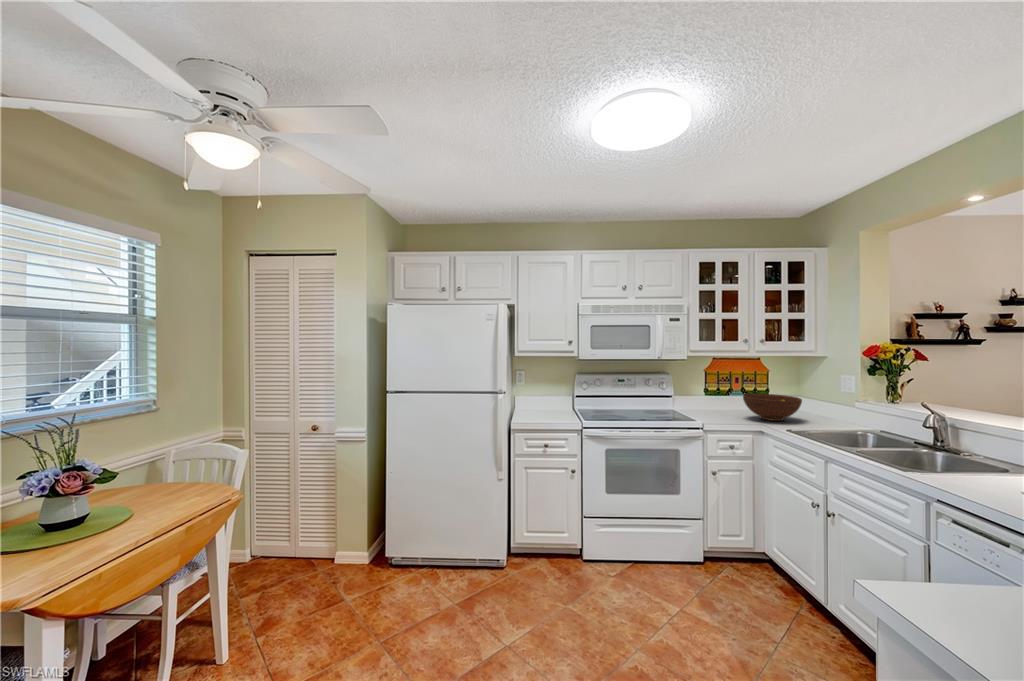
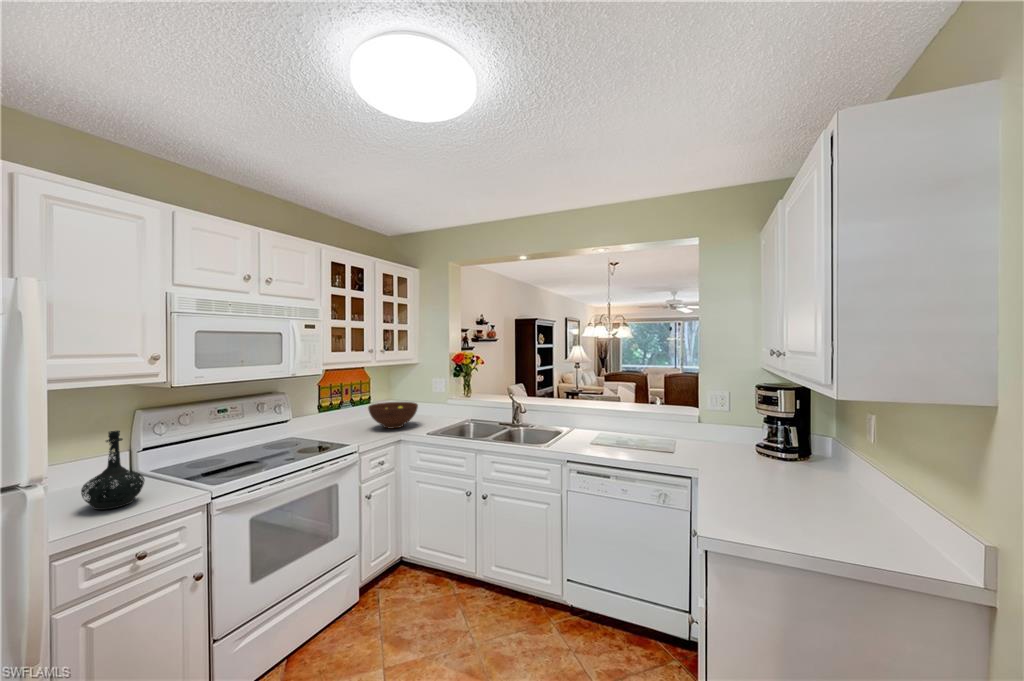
bottle: none [535,379,558,419] -> present [81,431,145,510]

